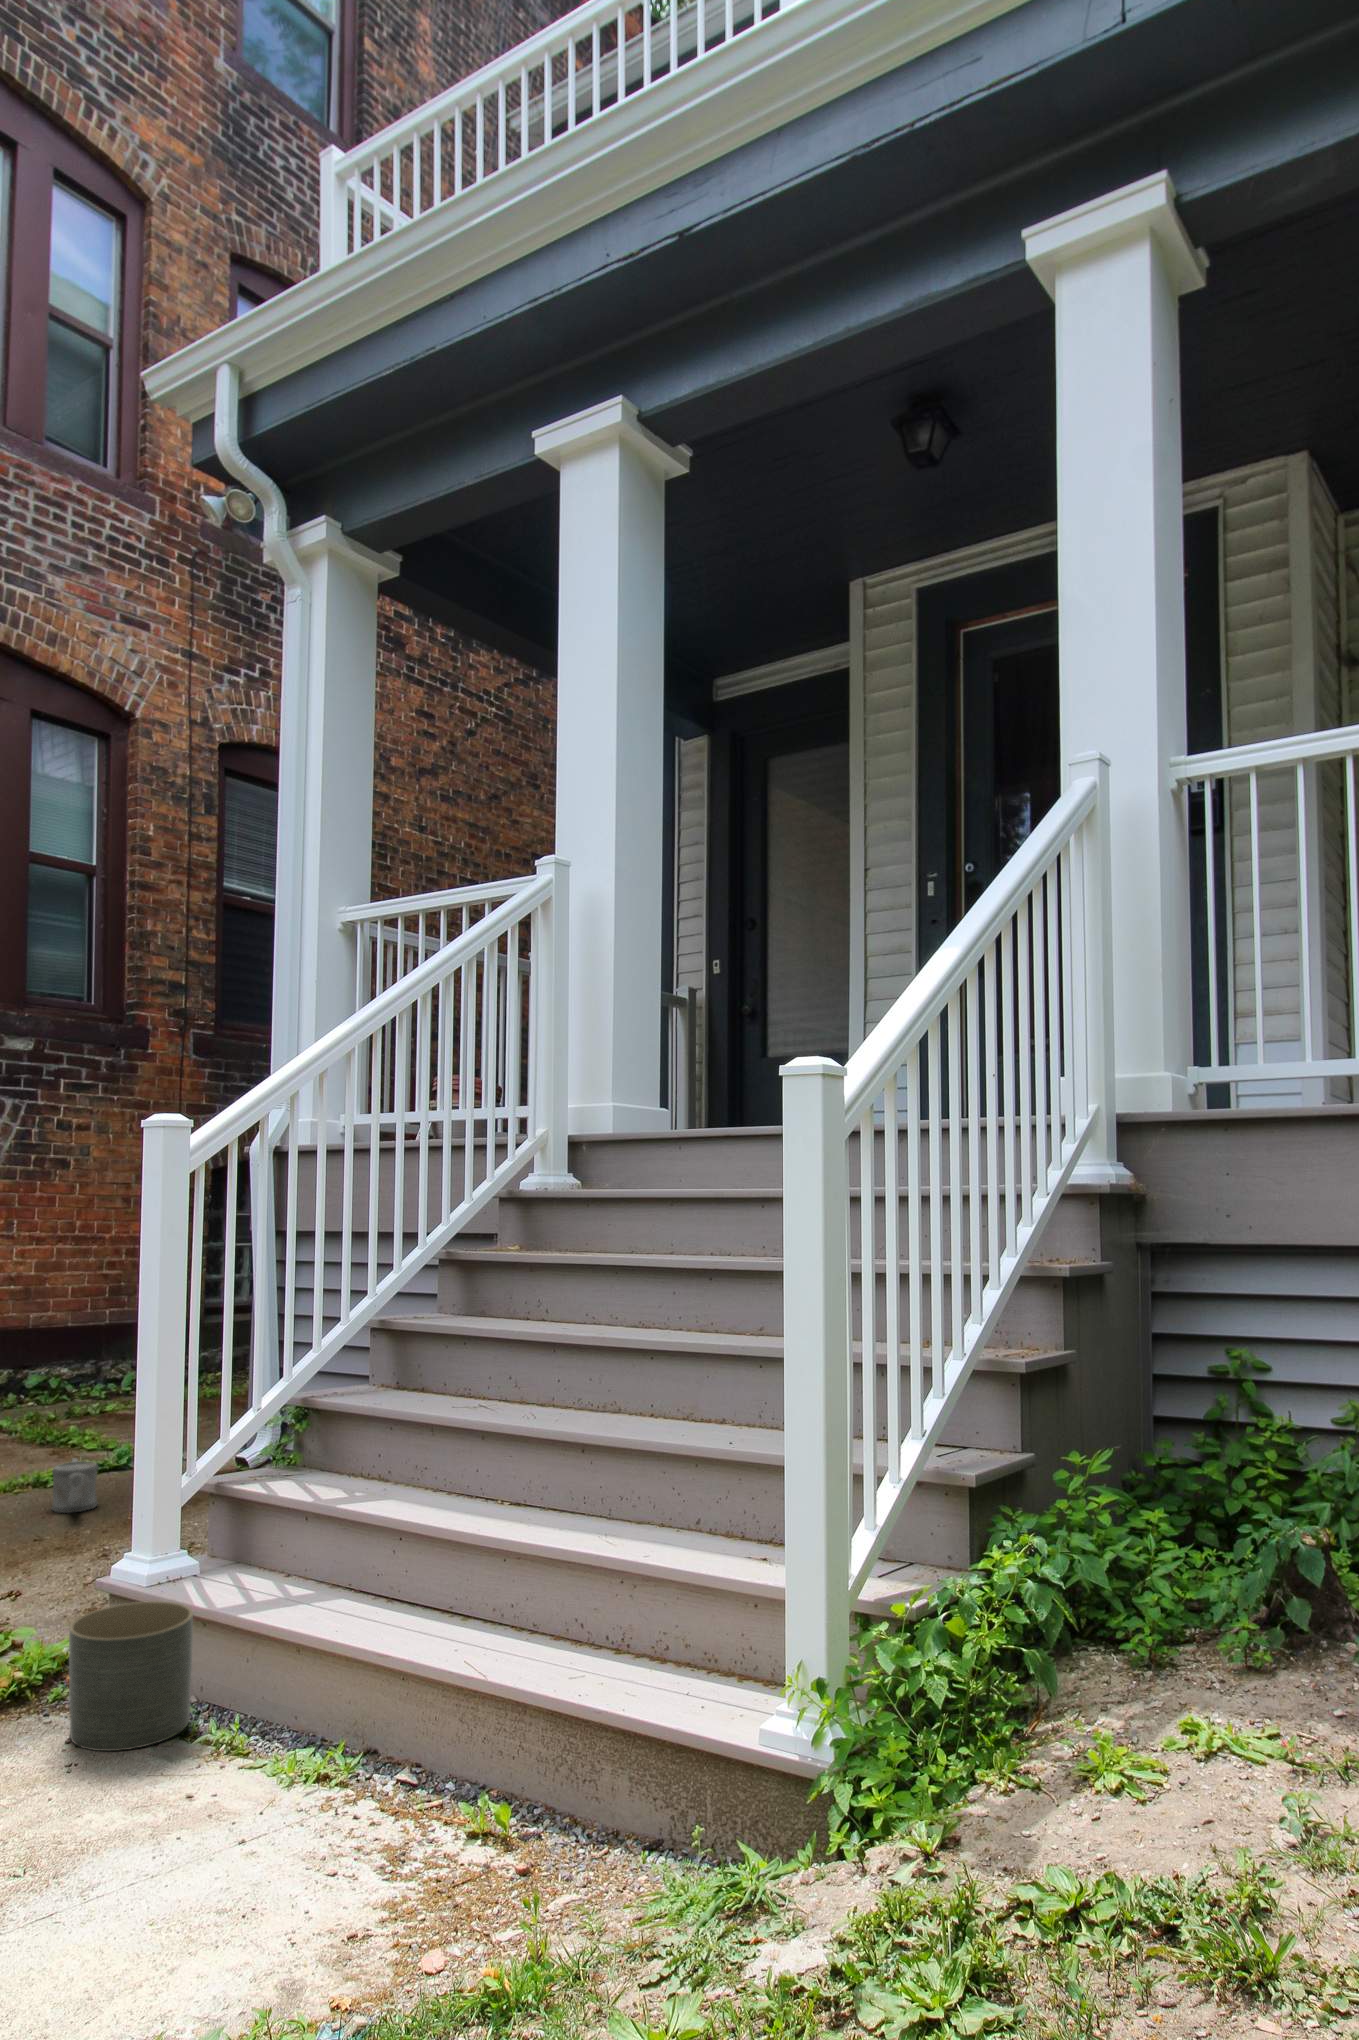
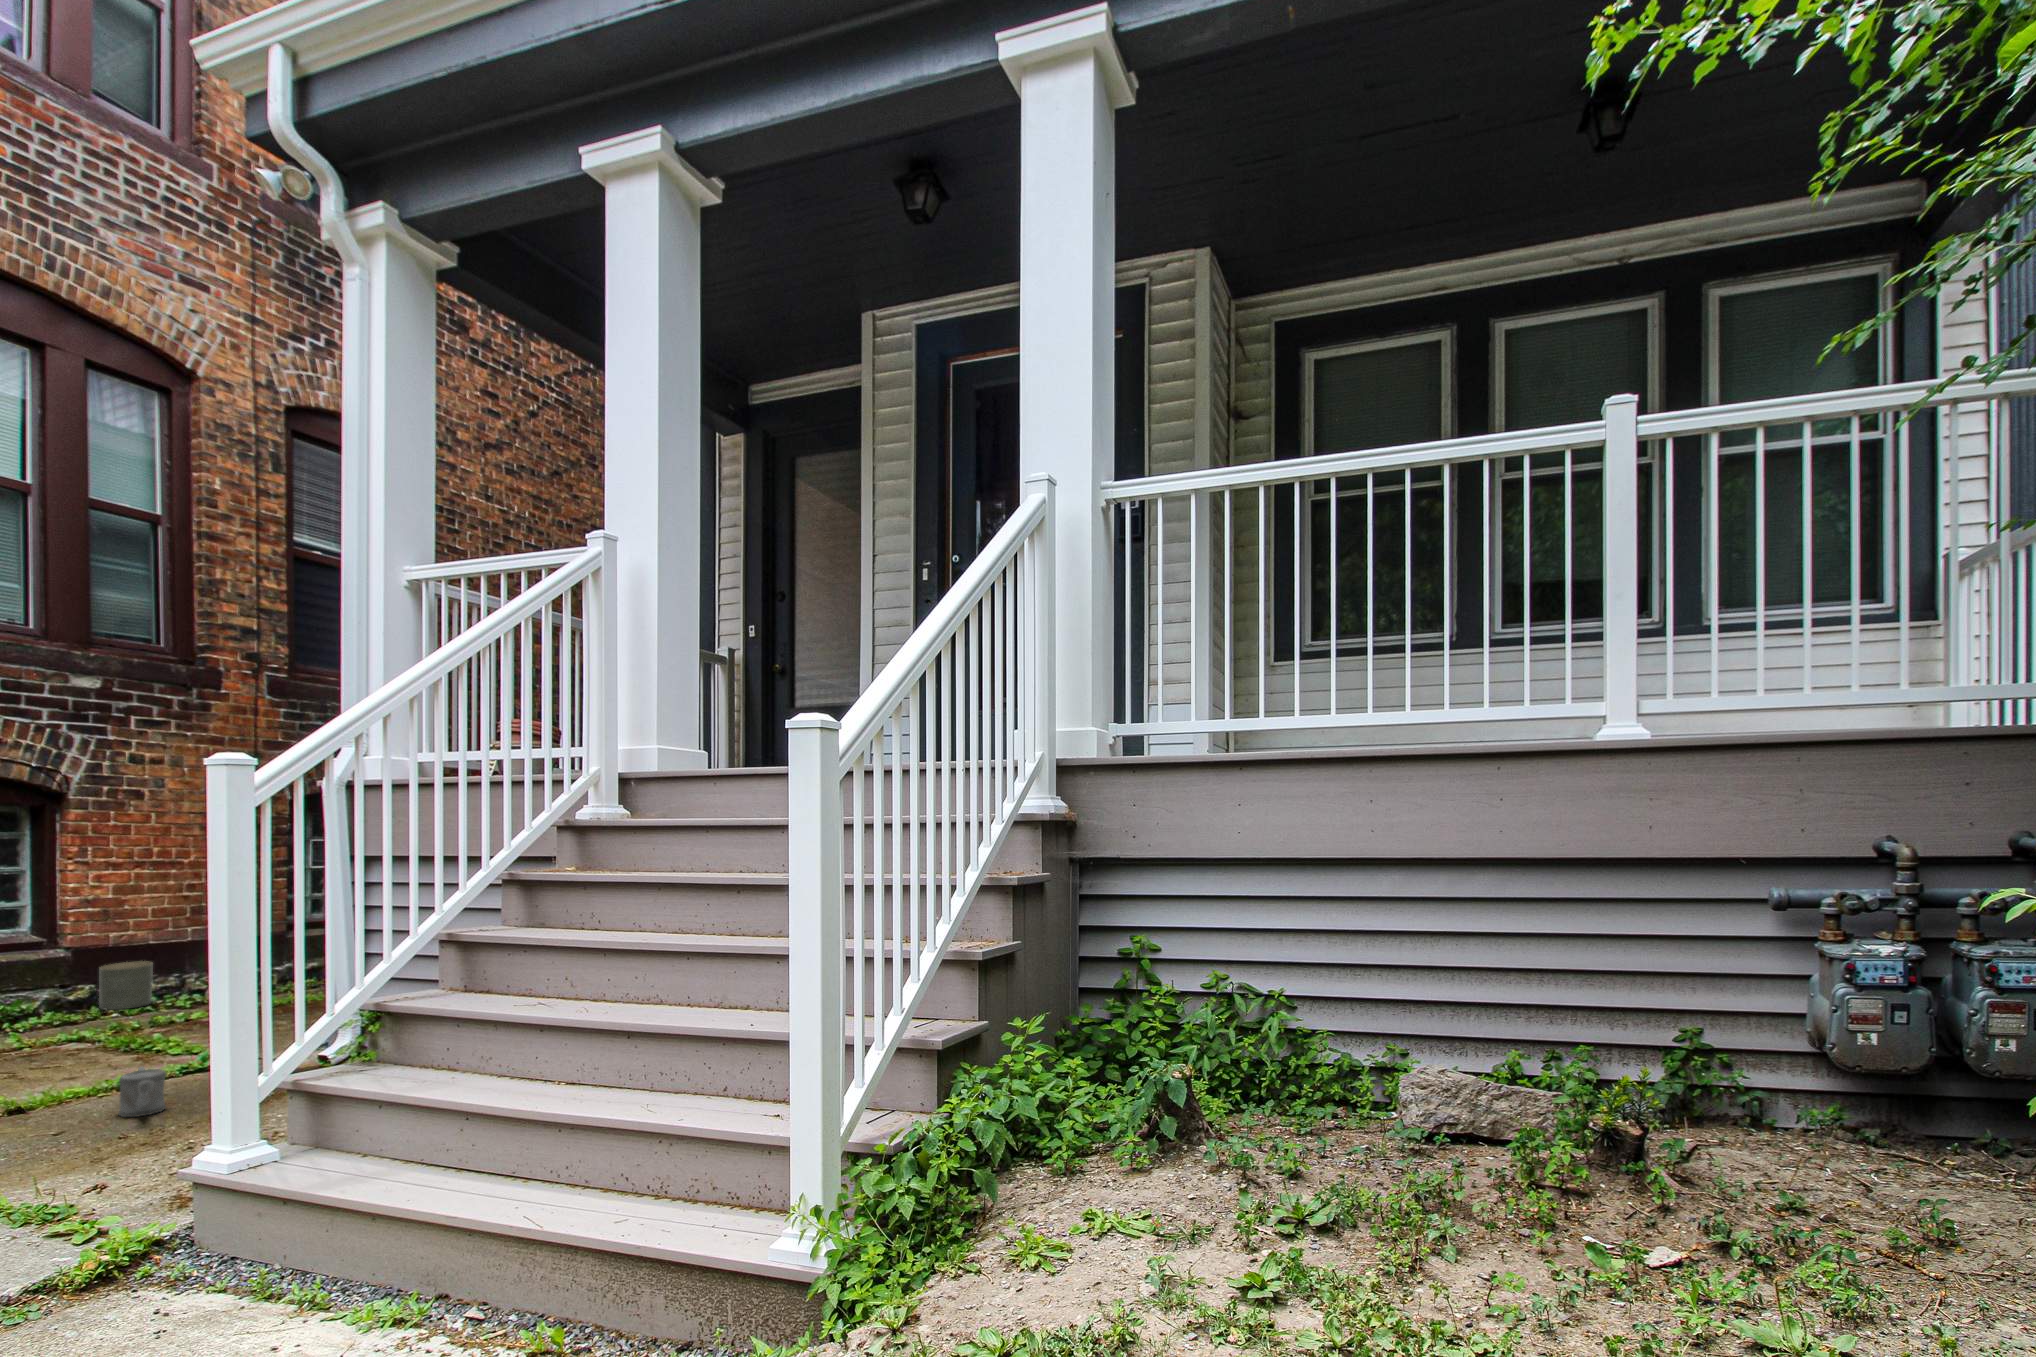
planter: present [69,1601,193,1751] -> present [99,961,153,1010]

